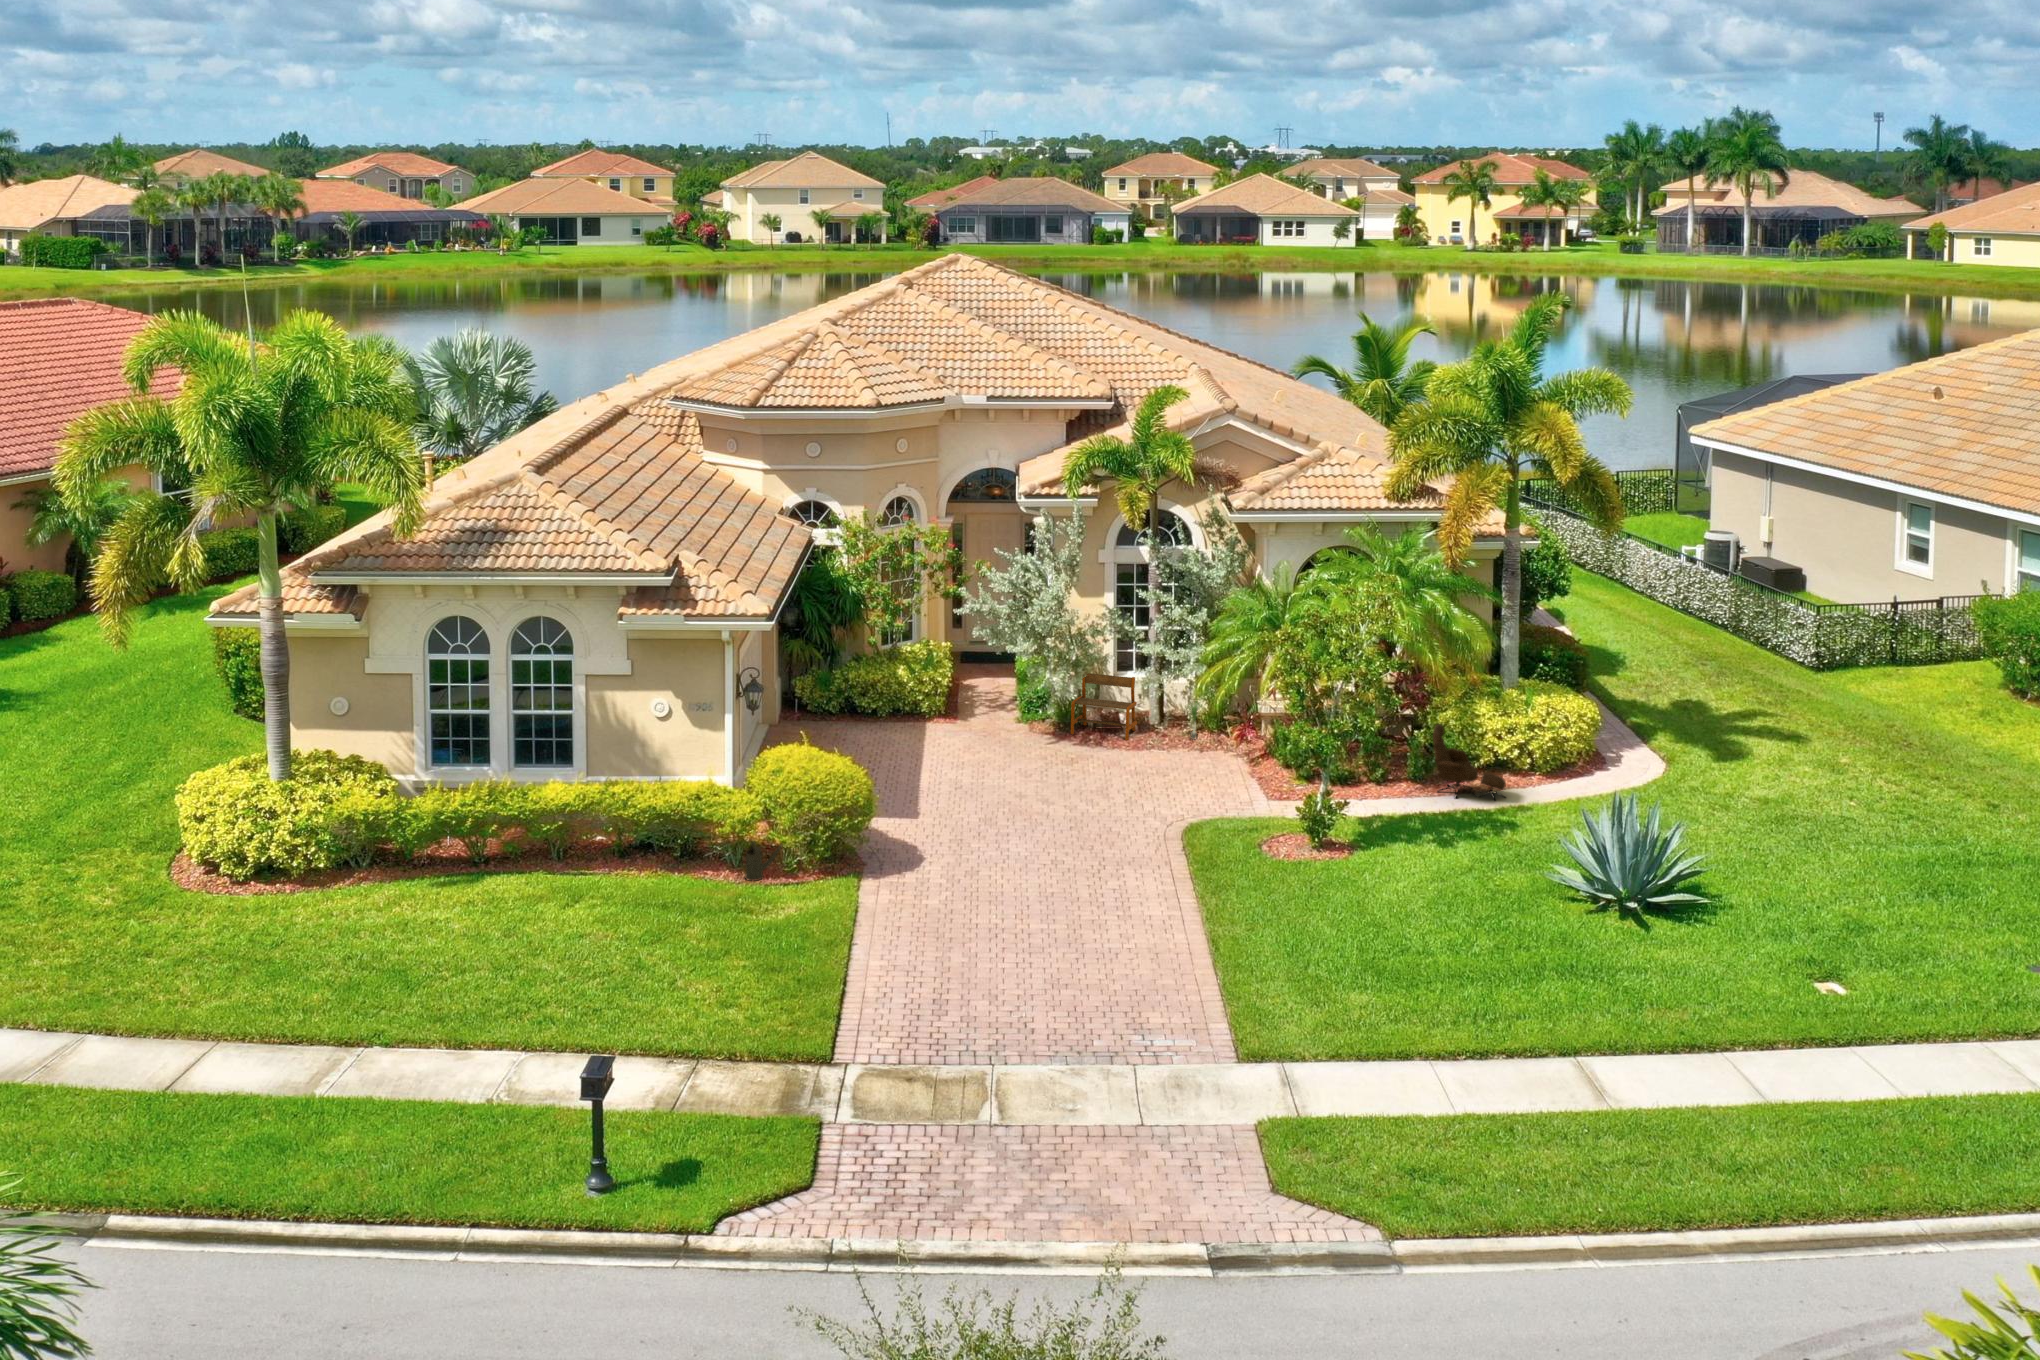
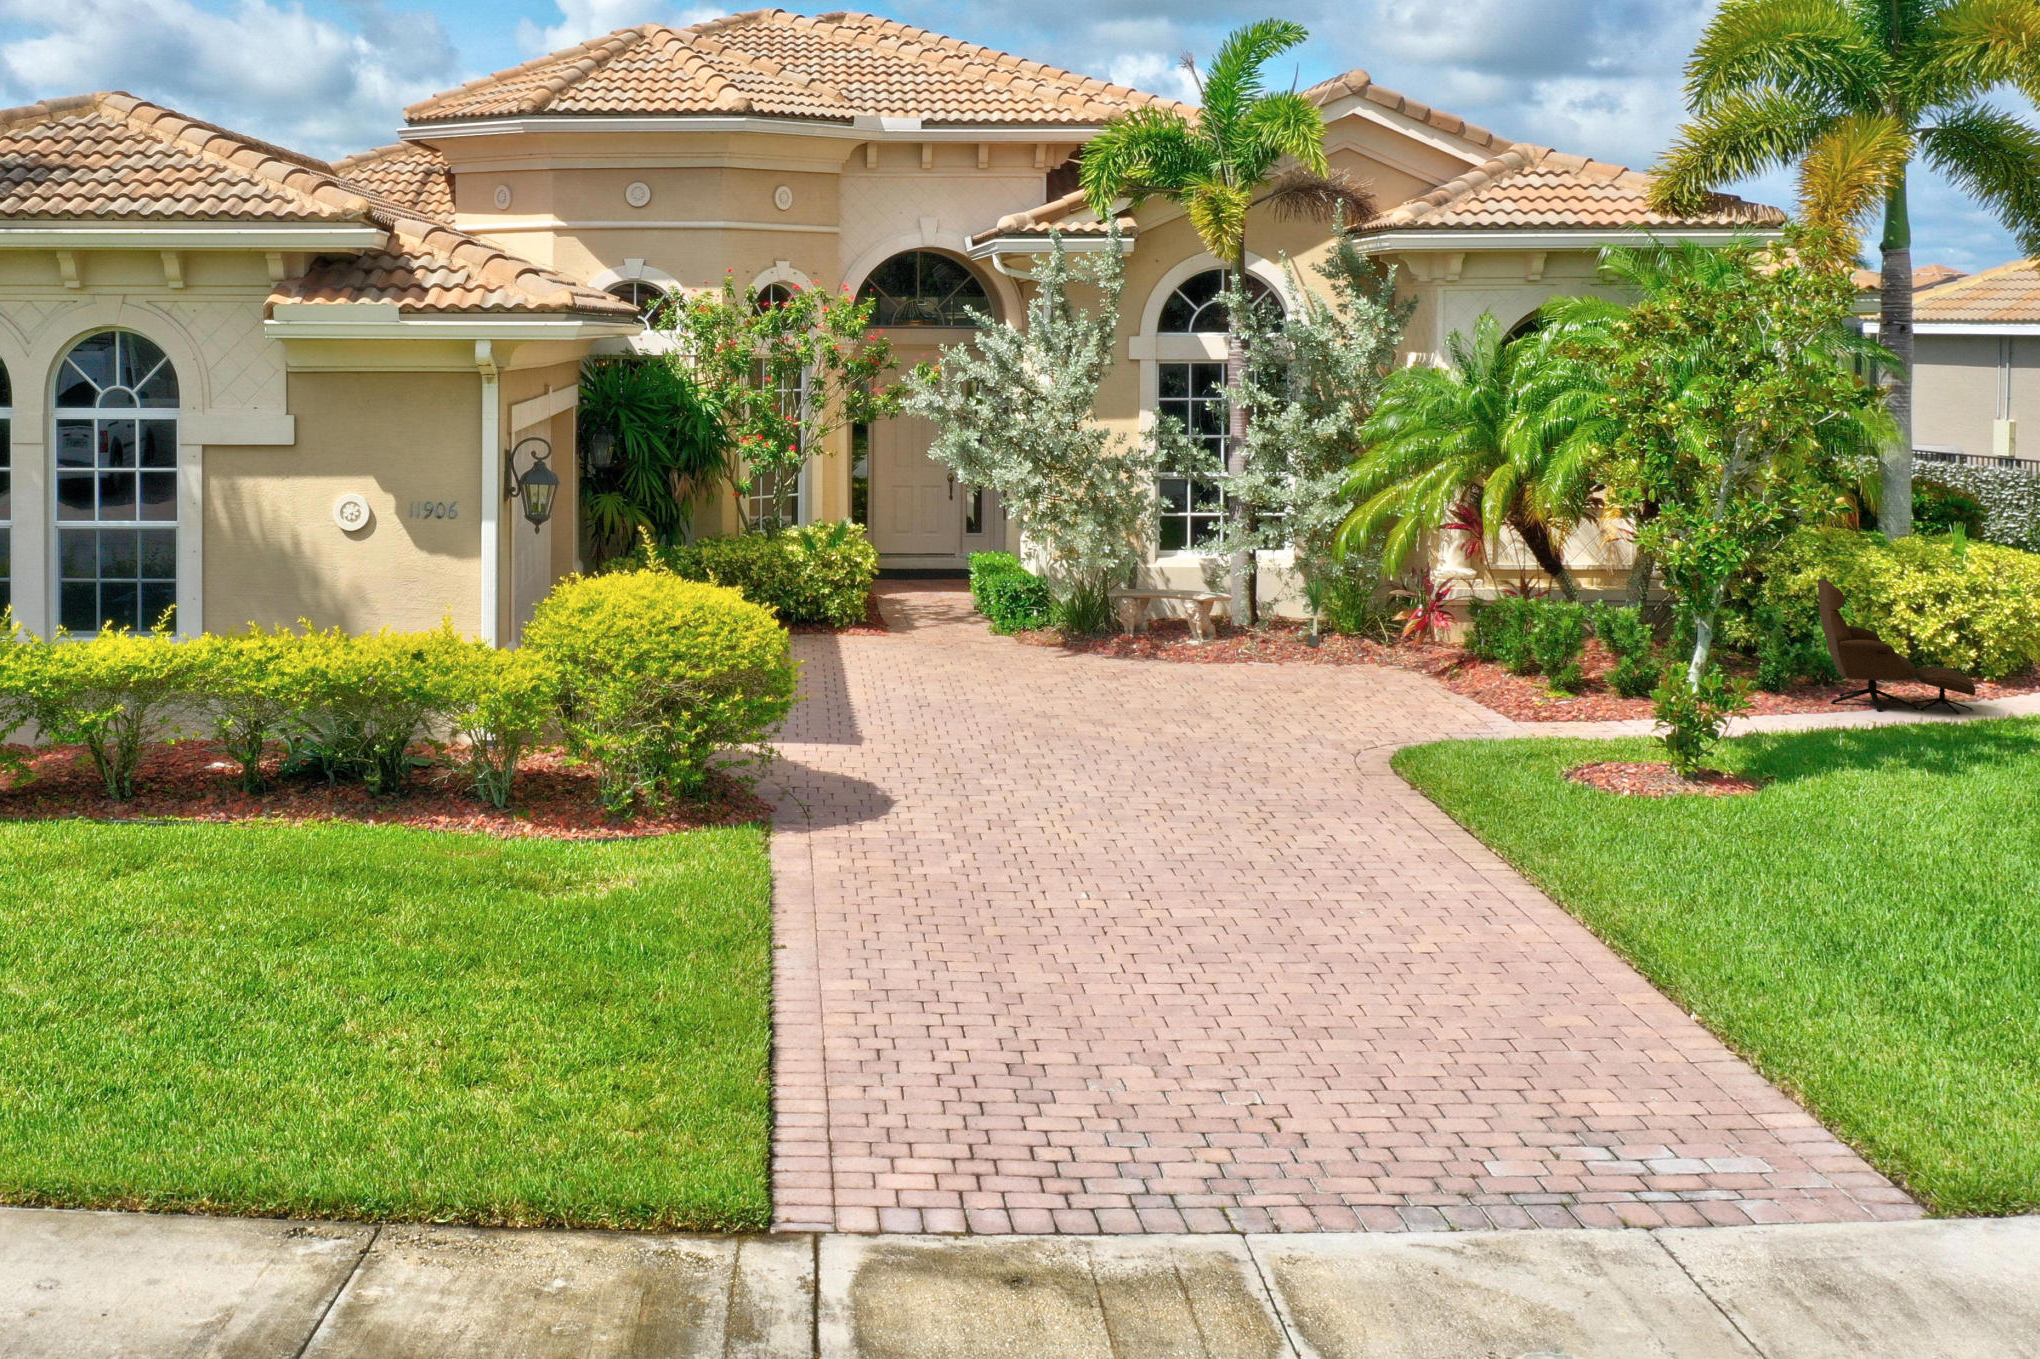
bench: present [1071,673,1137,741] -> none [1093,538,1208,648]
watering can: present [745,842,782,881] -> none [502,739,598,825]

